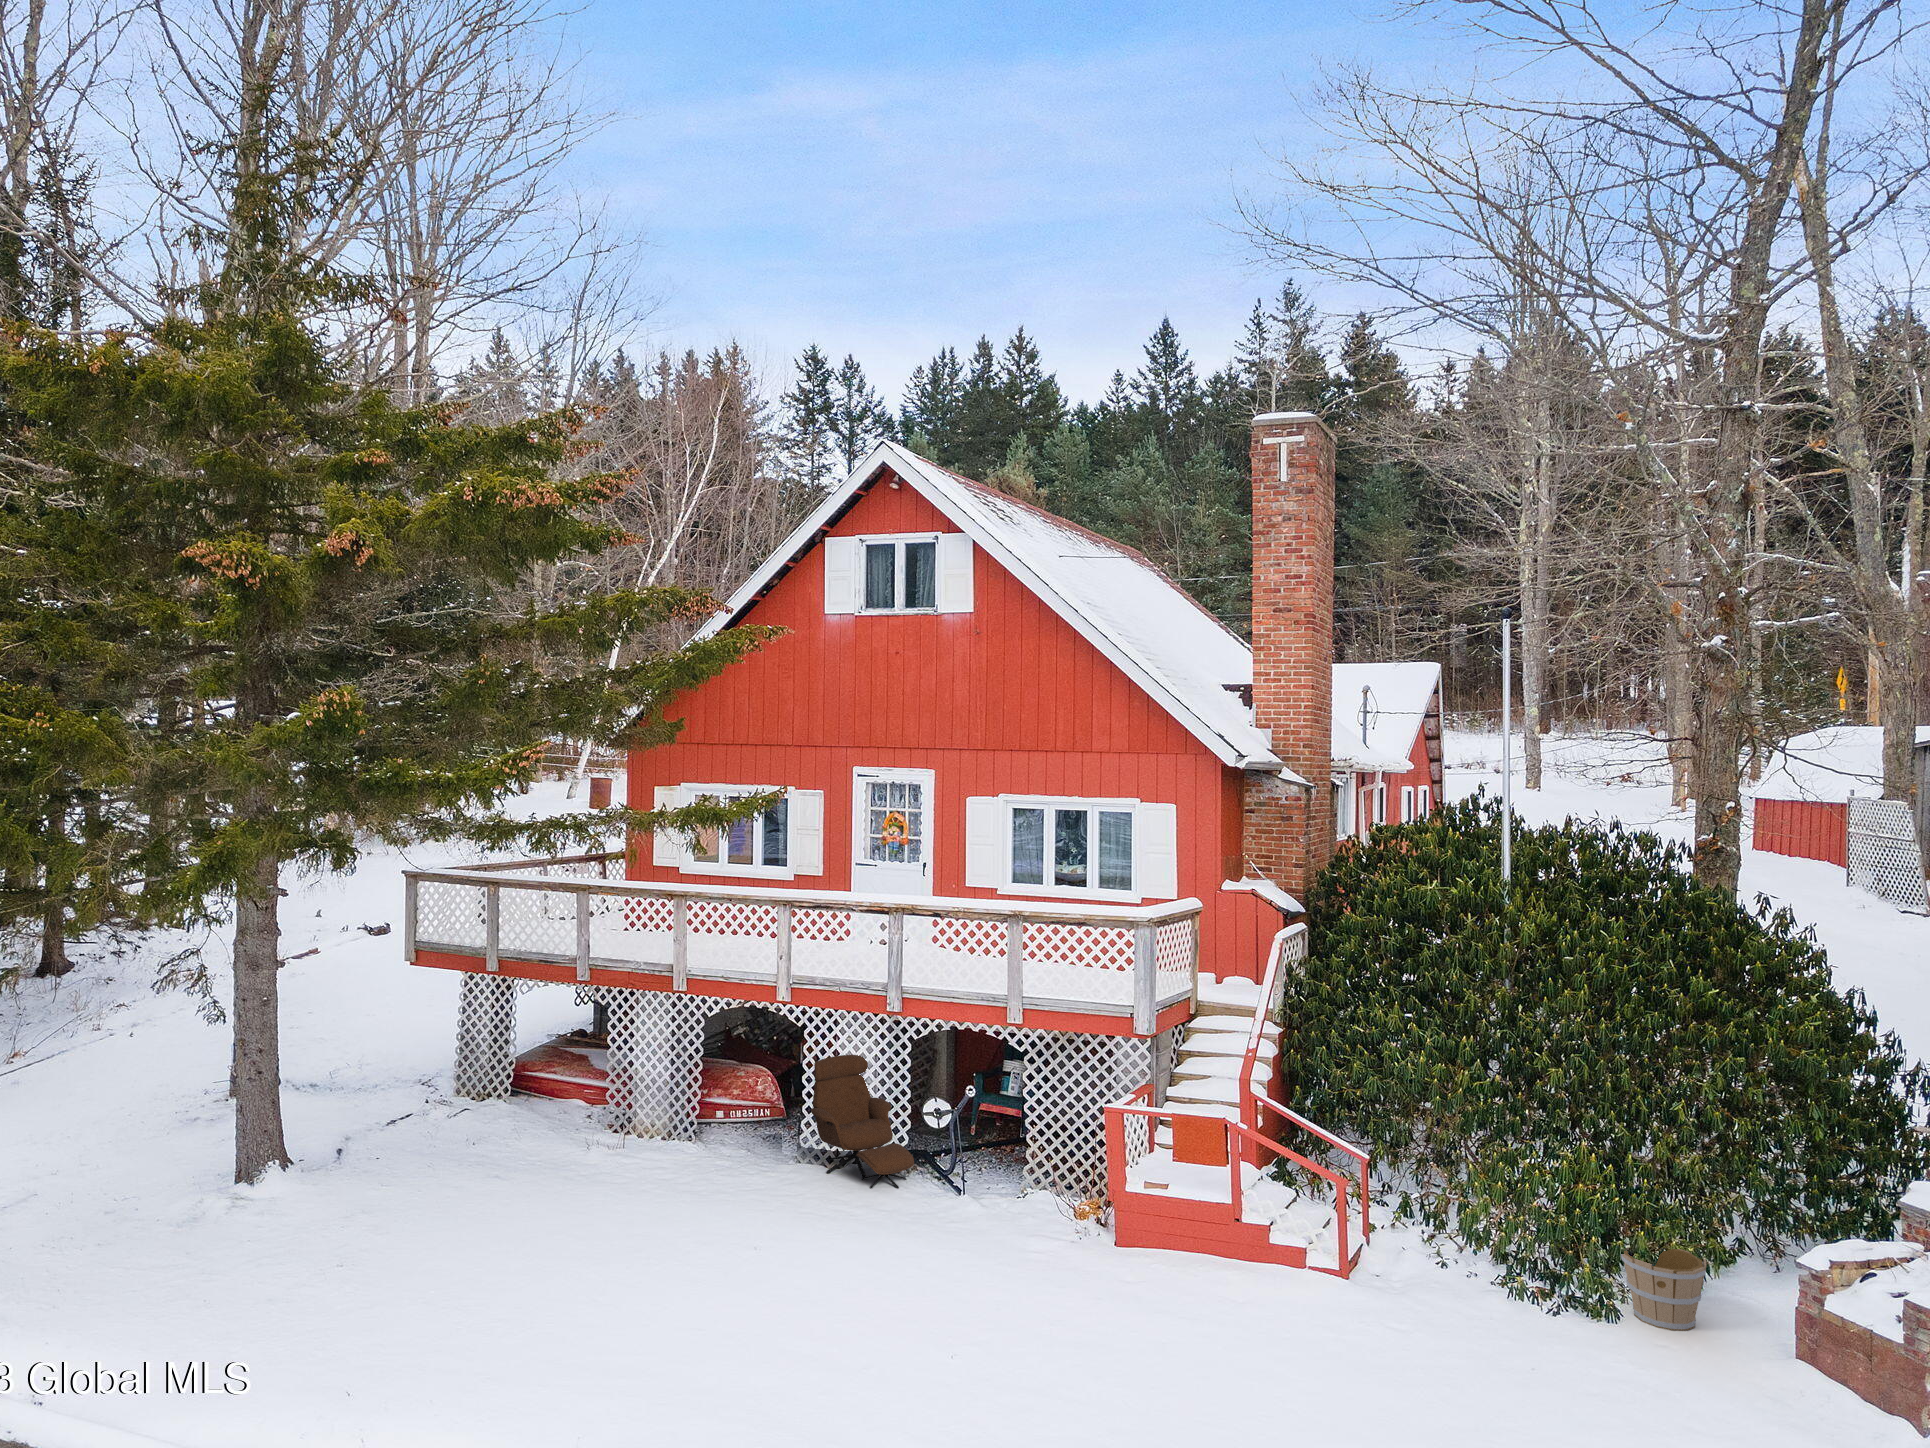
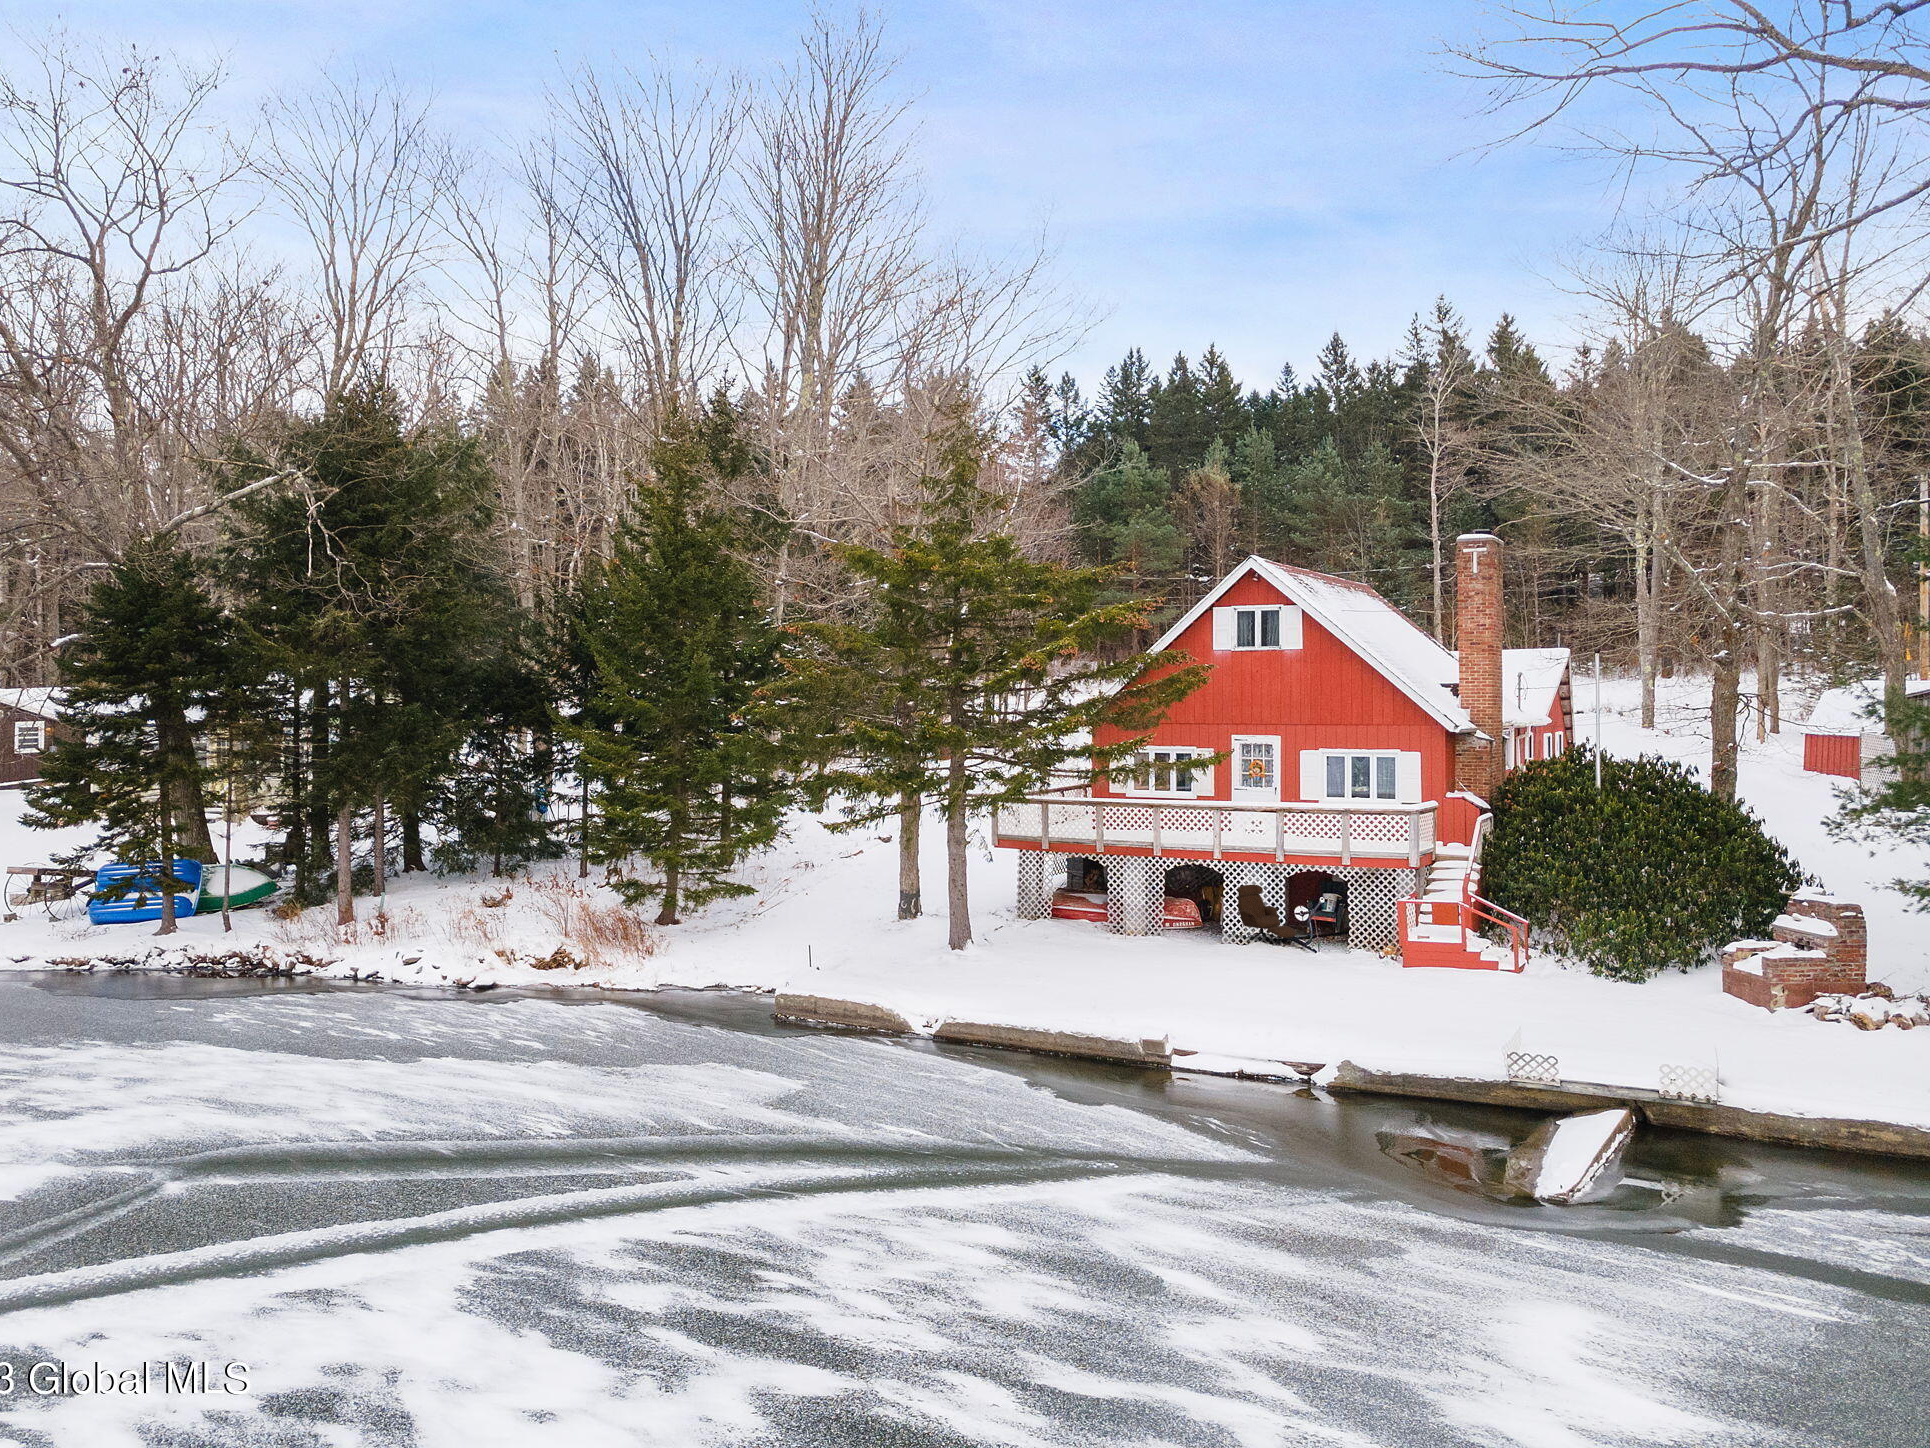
wooden bucket: present [1621,1249,1706,1331] -> none [1648,952,1686,986]

